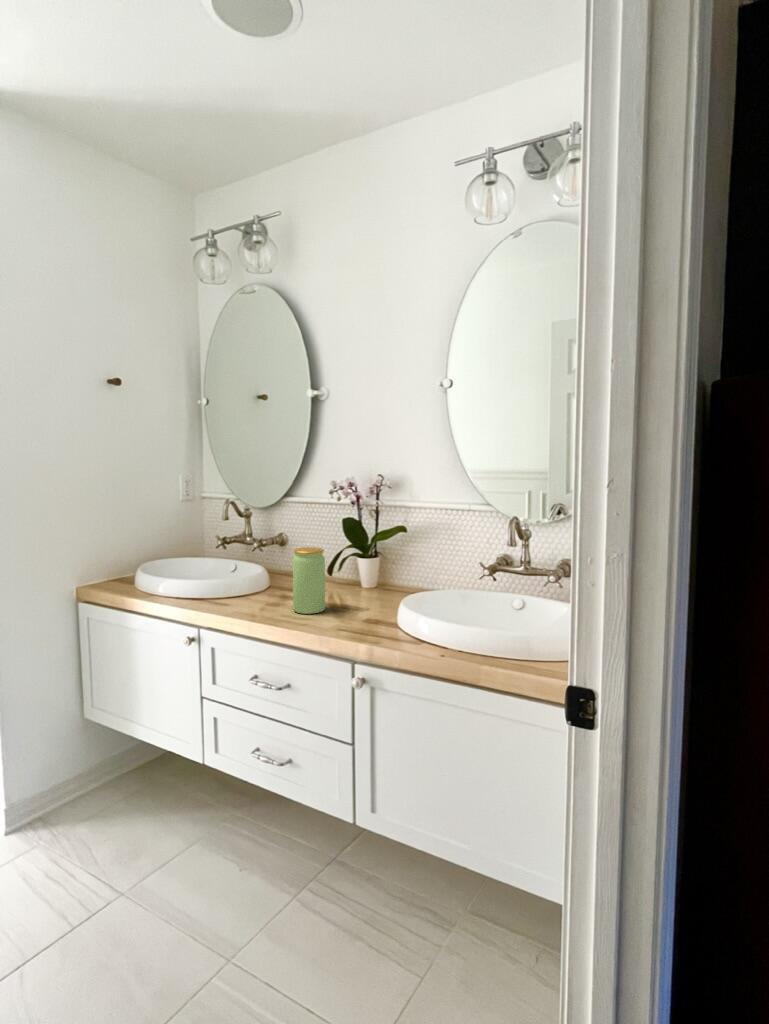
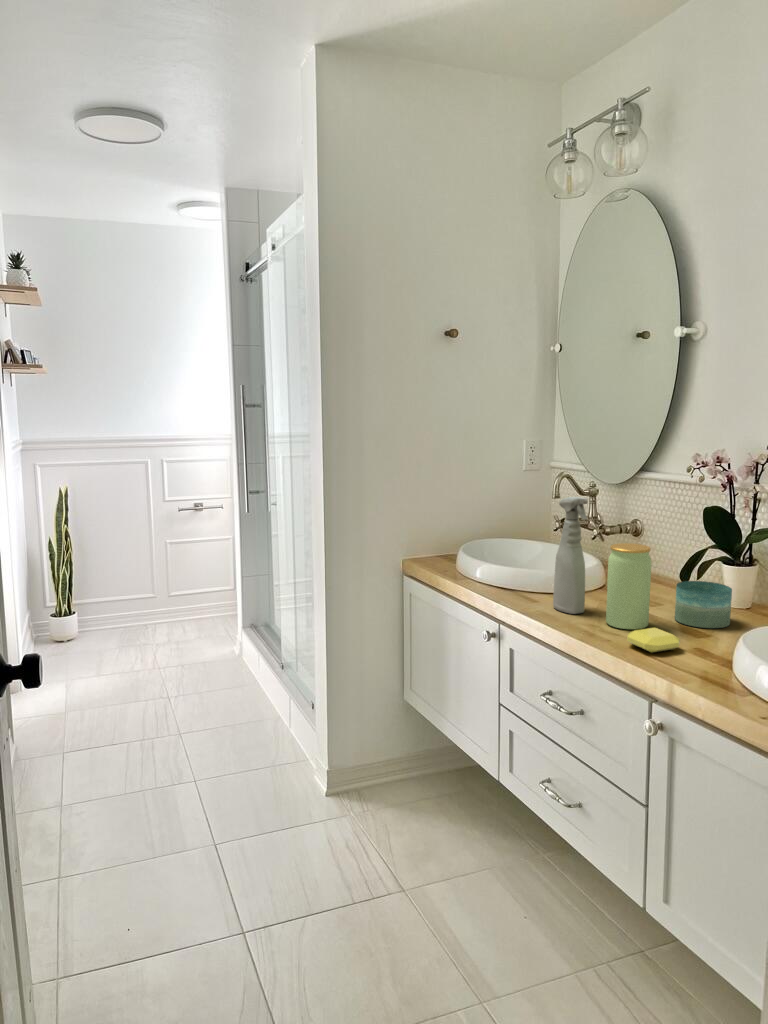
spray bottle: none [245,515,272,609] -> present [553,497,588,614]
candle: none [337,571,375,604] -> present [675,581,732,628]
soap bar: none [321,608,360,627] -> present [627,628,680,653]

